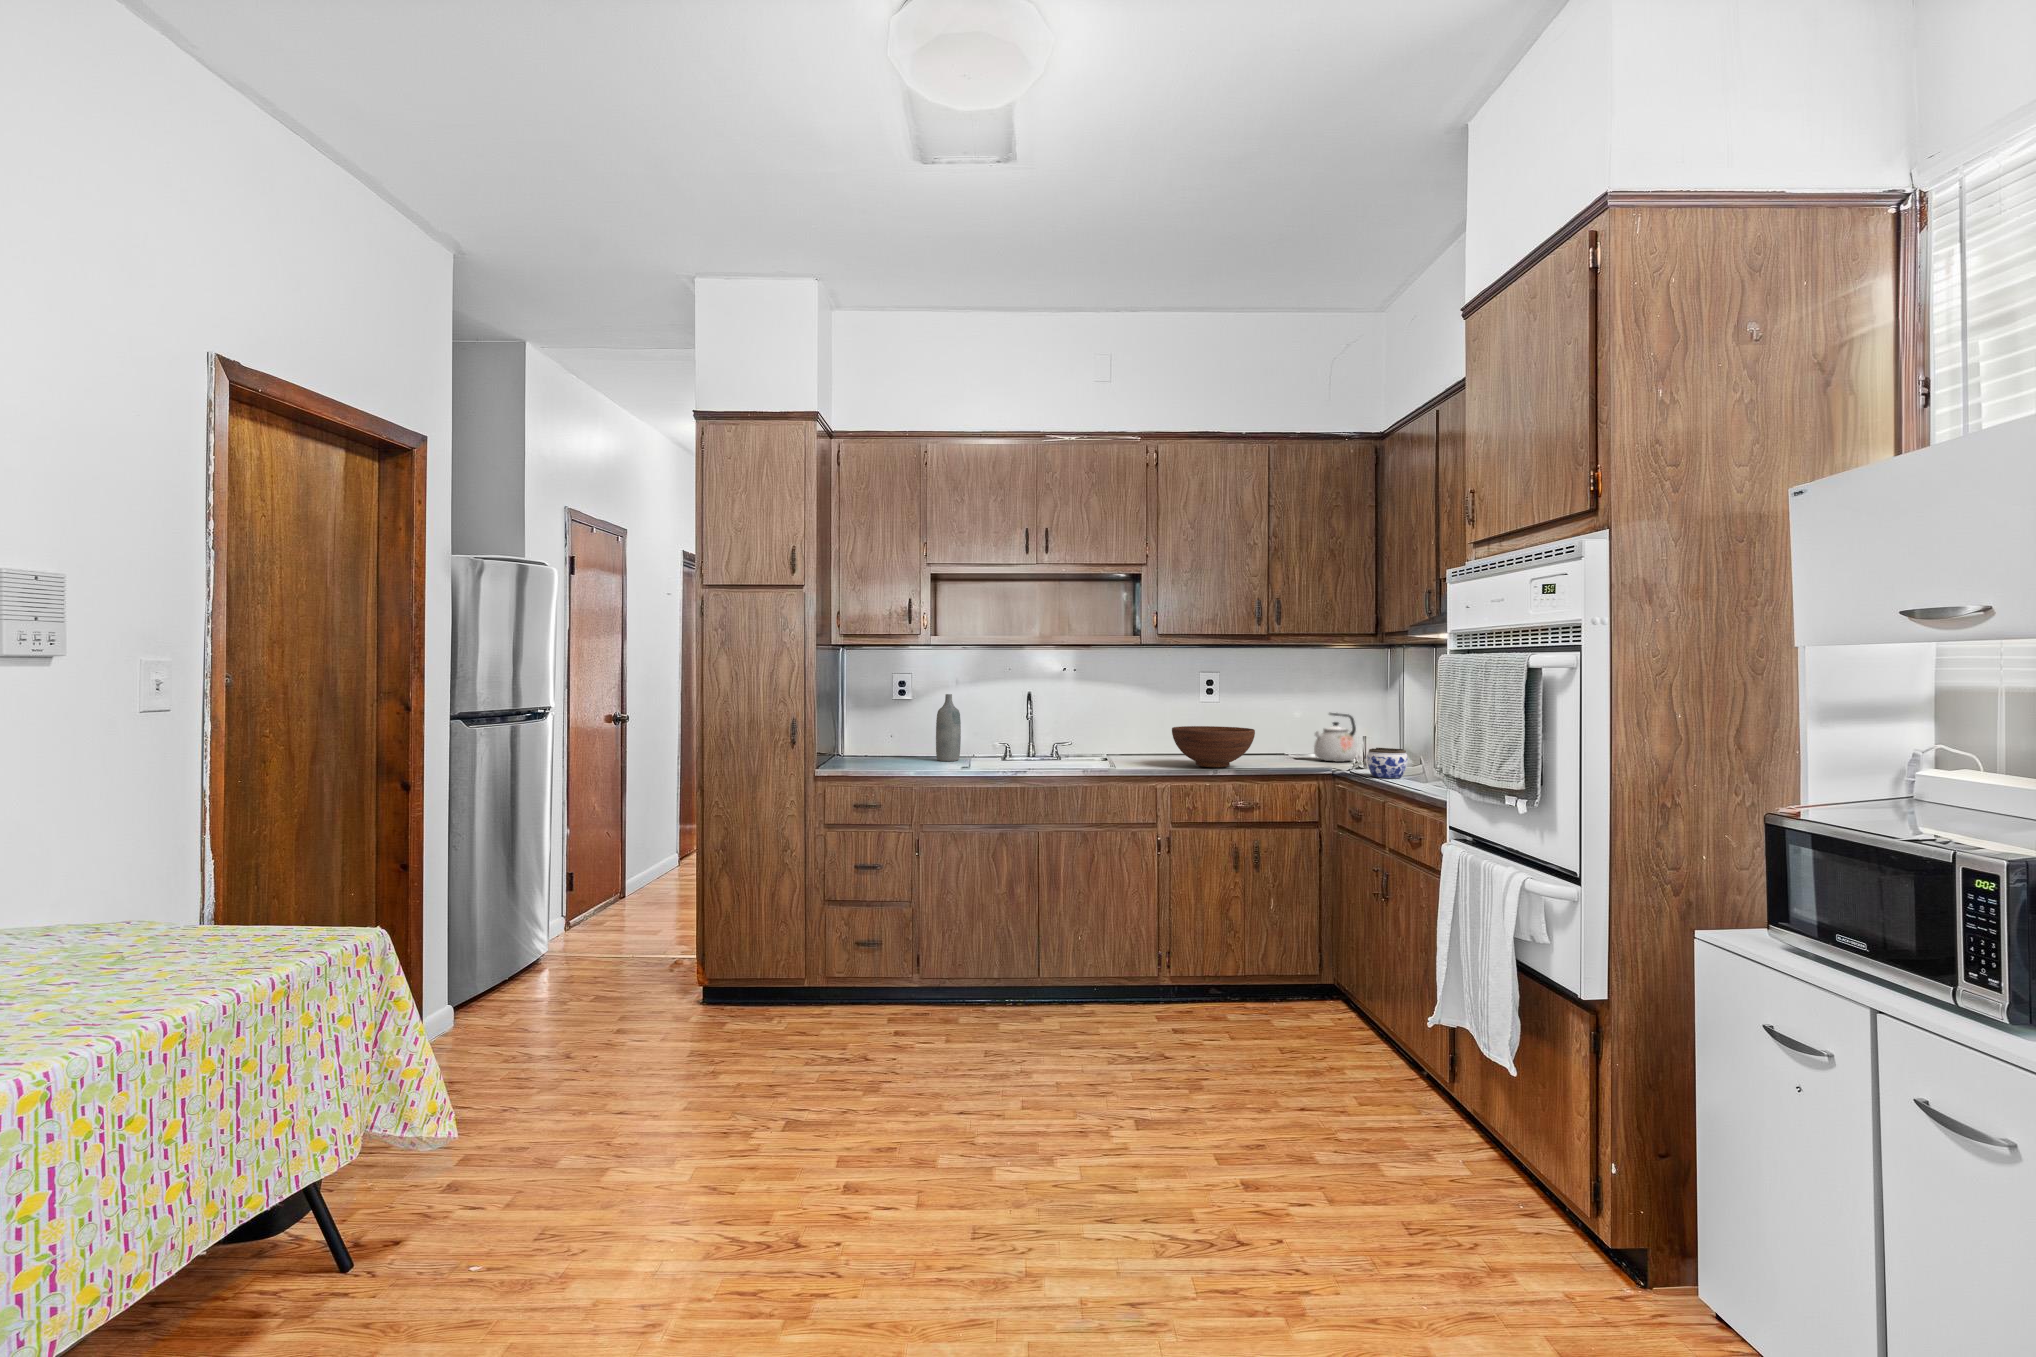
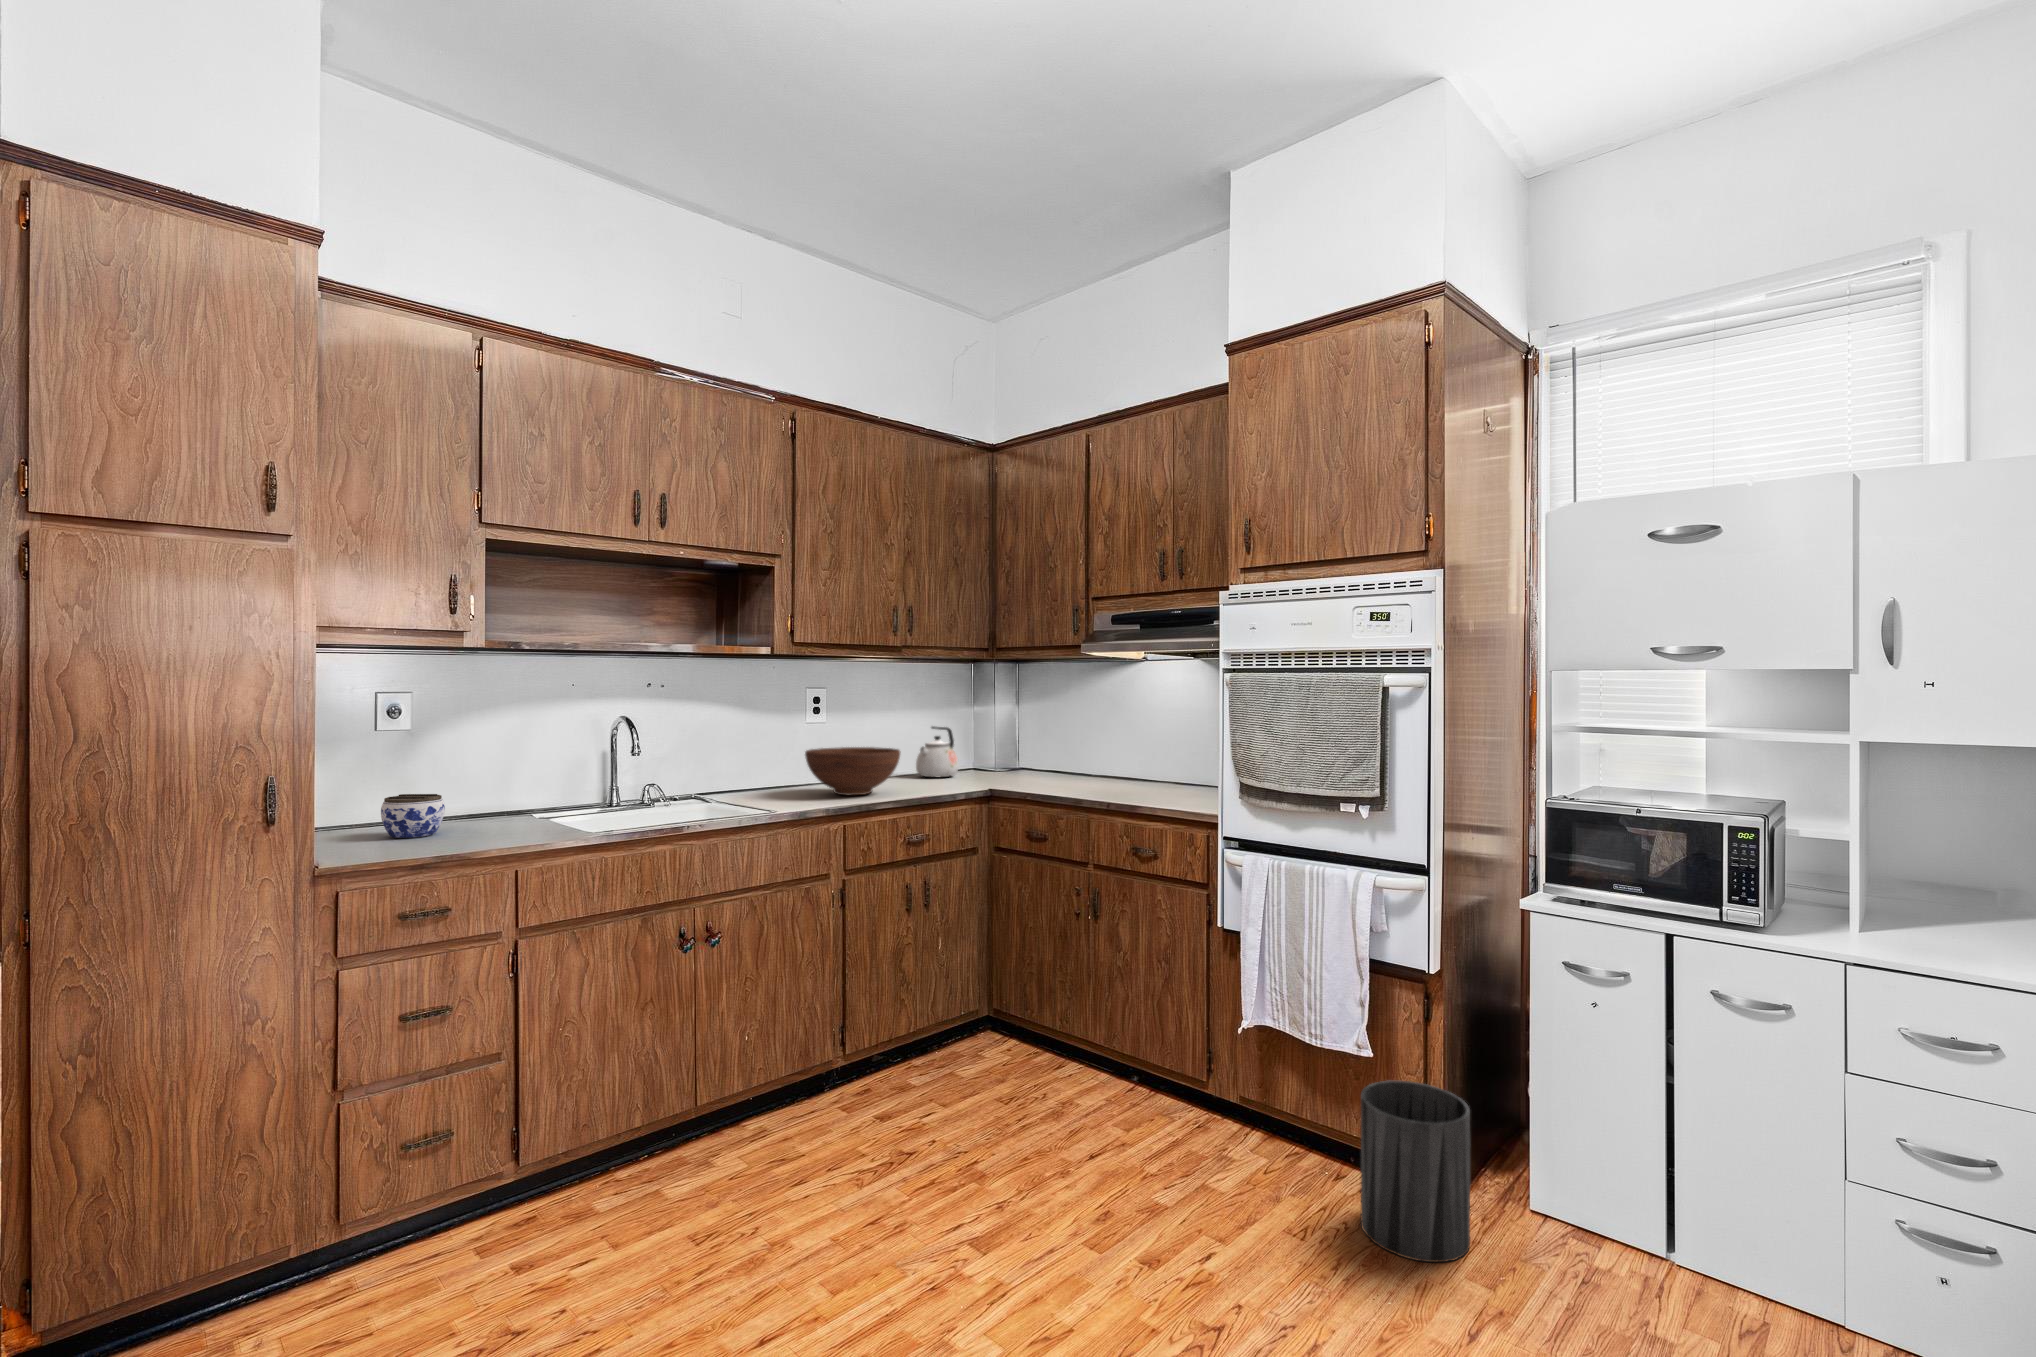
bottle: present [936,694,961,761] -> none [471,721,511,821]
jar: present [1367,748,1408,778] -> present [381,794,445,838]
trash can: none [1483,1104,1611,1306] -> present [1361,1081,1470,1262]

